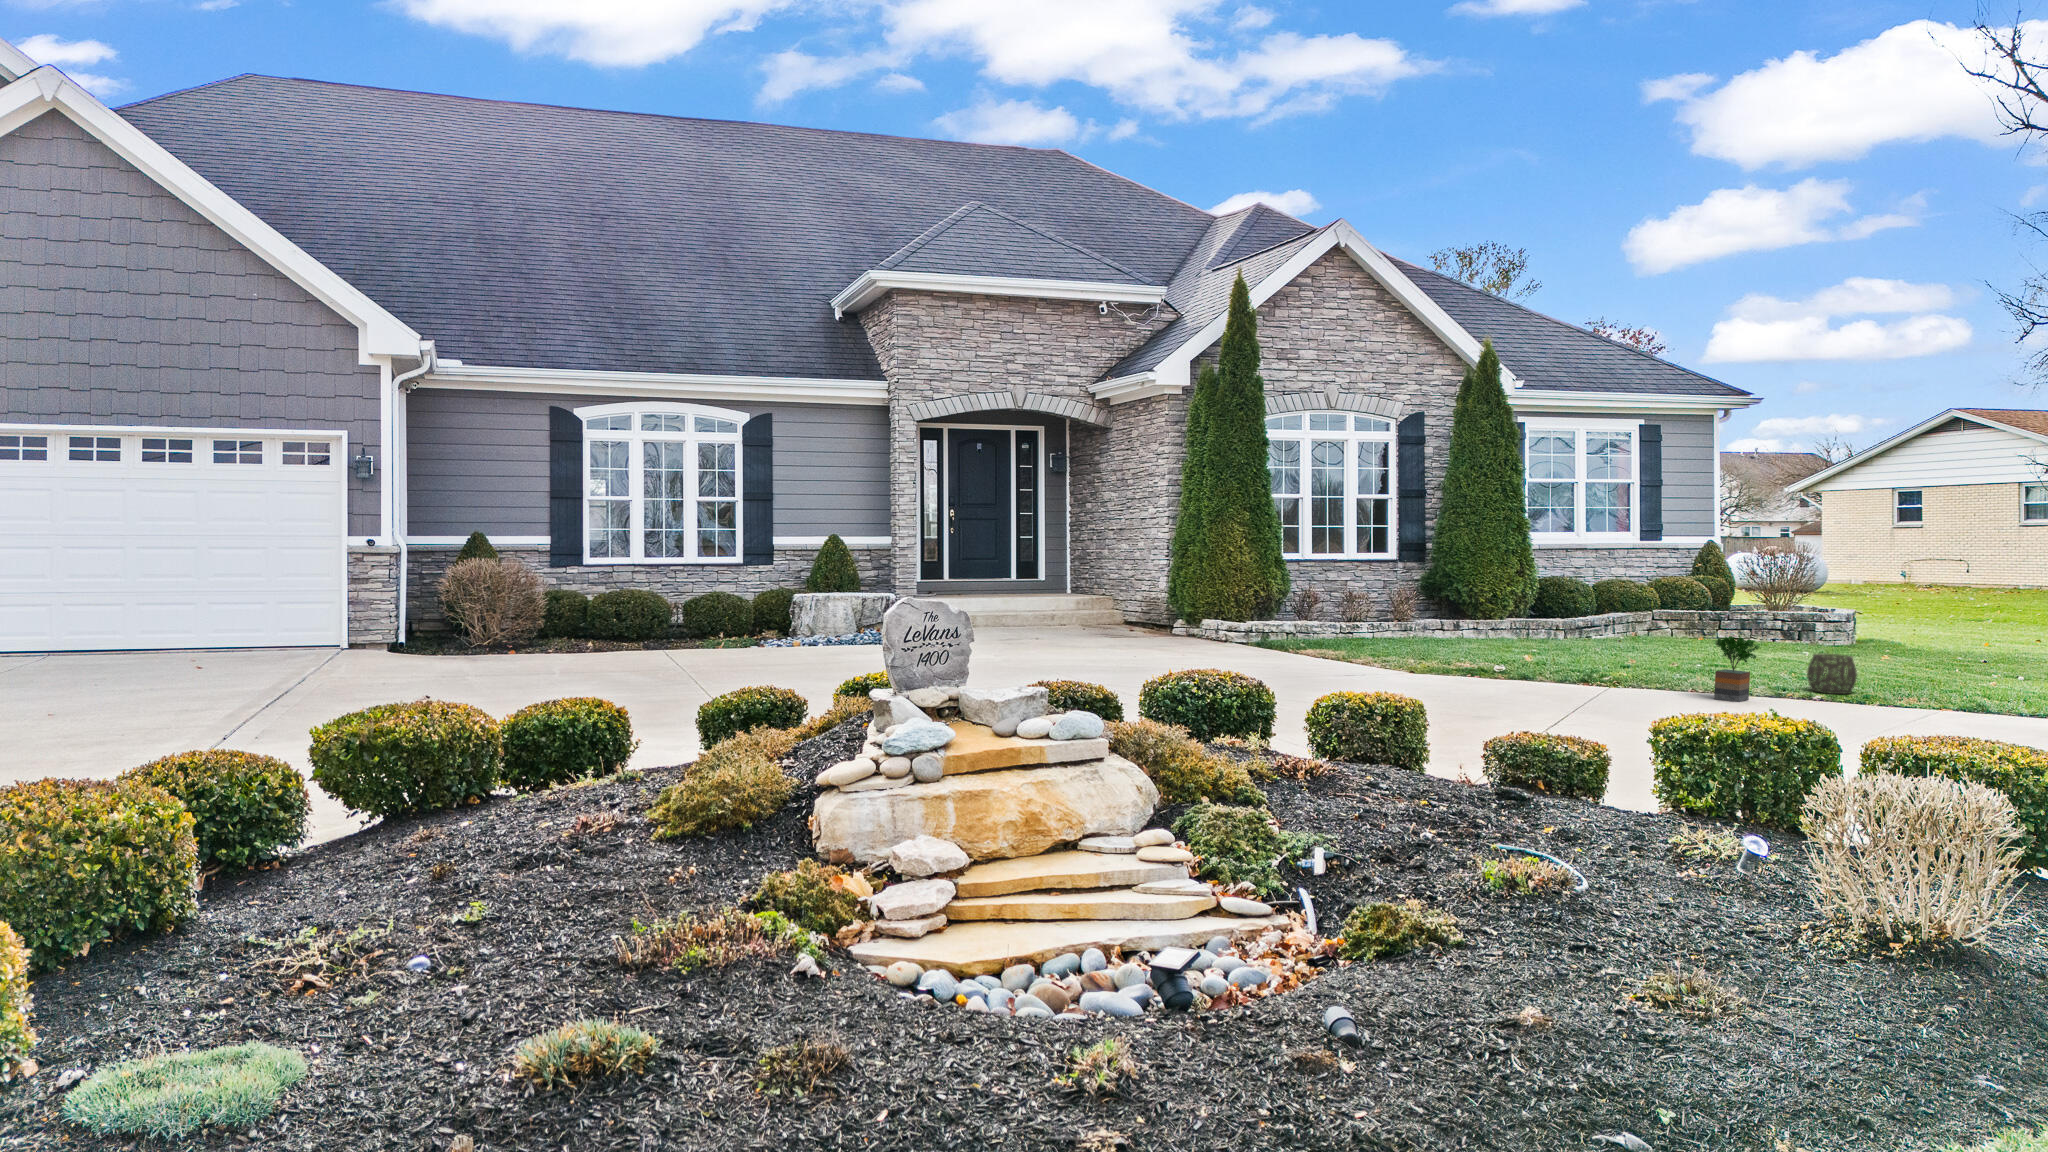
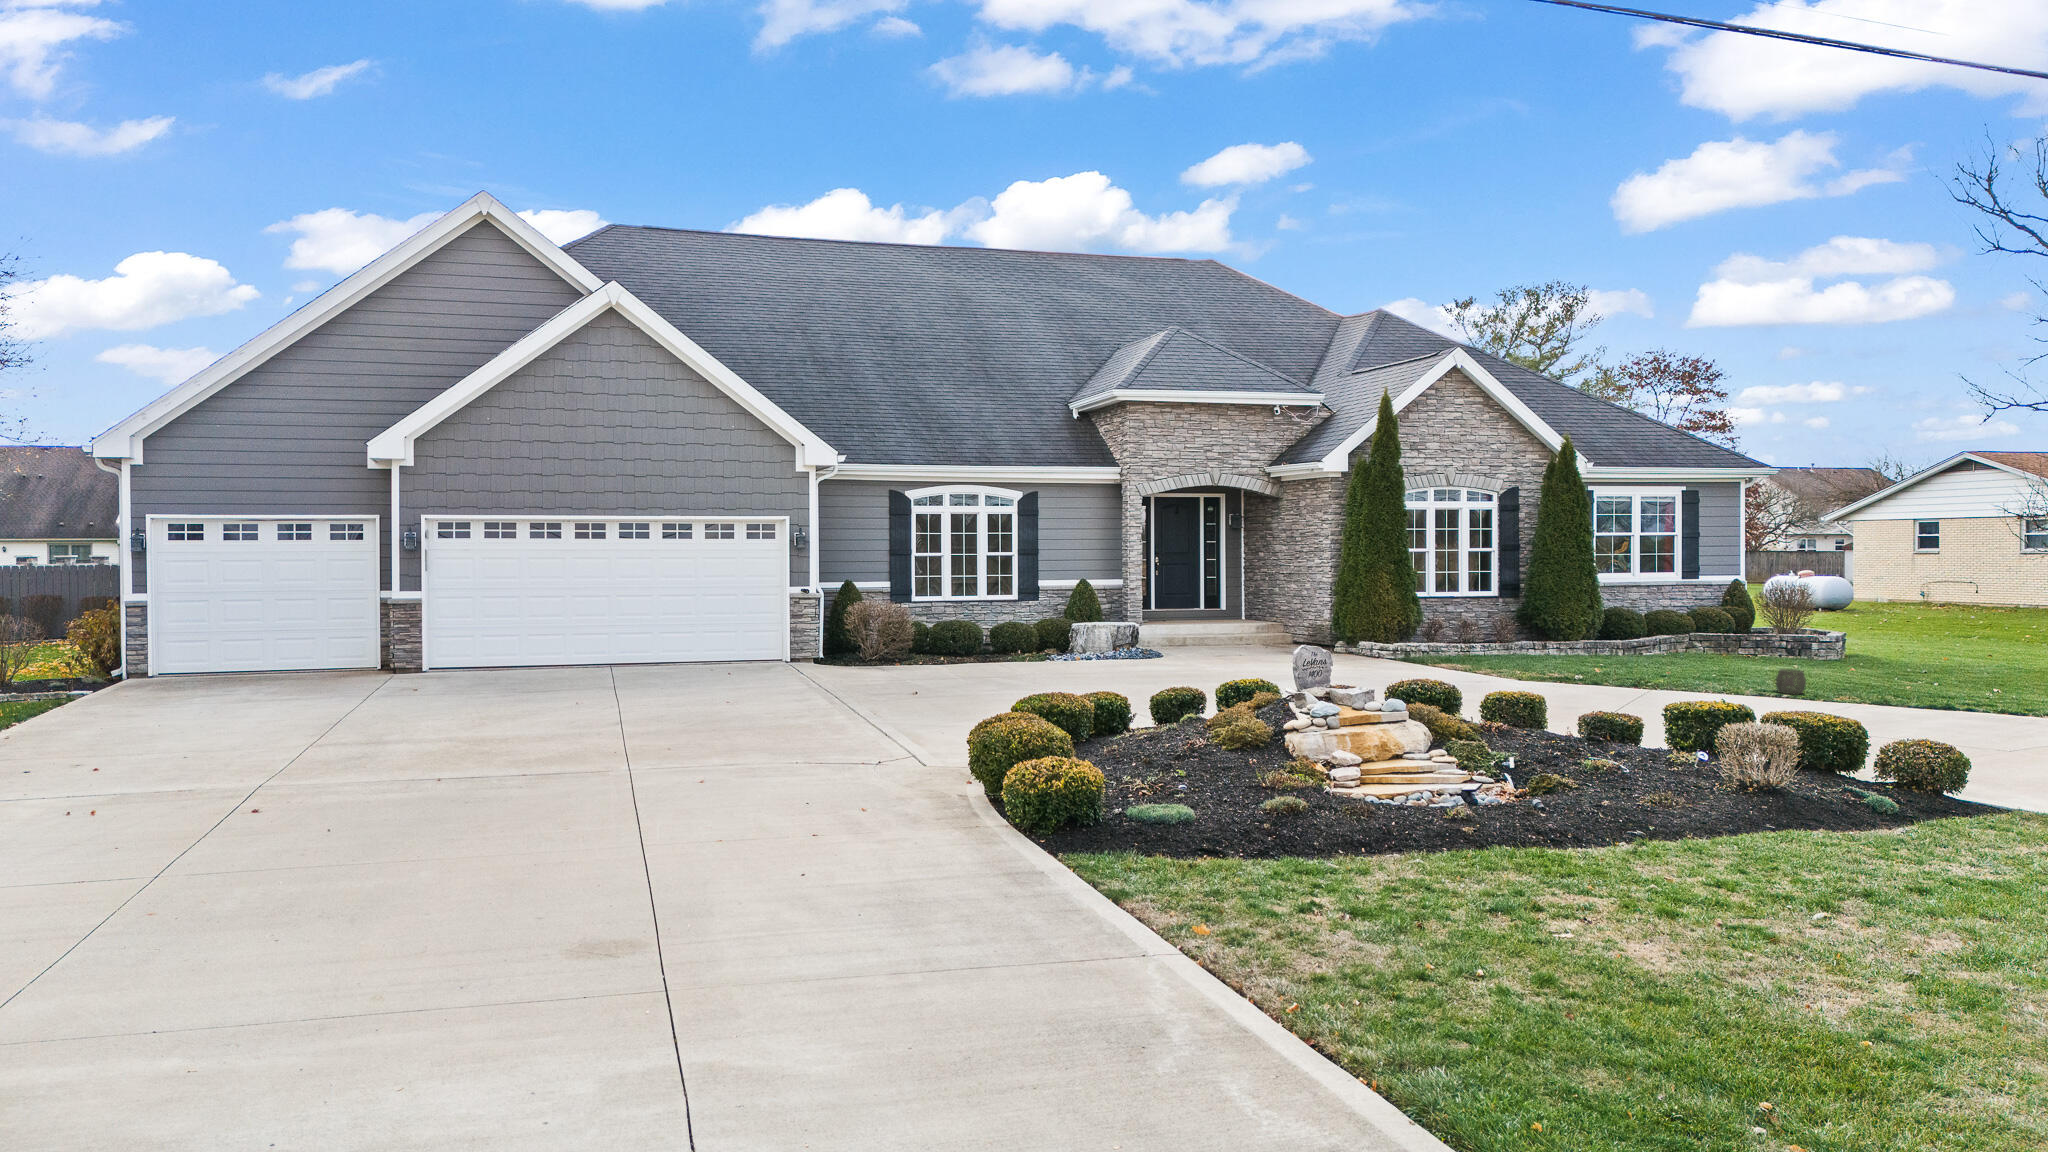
potted tree: present [1714,636,1759,702] -> none [1714,658,1743,699]

